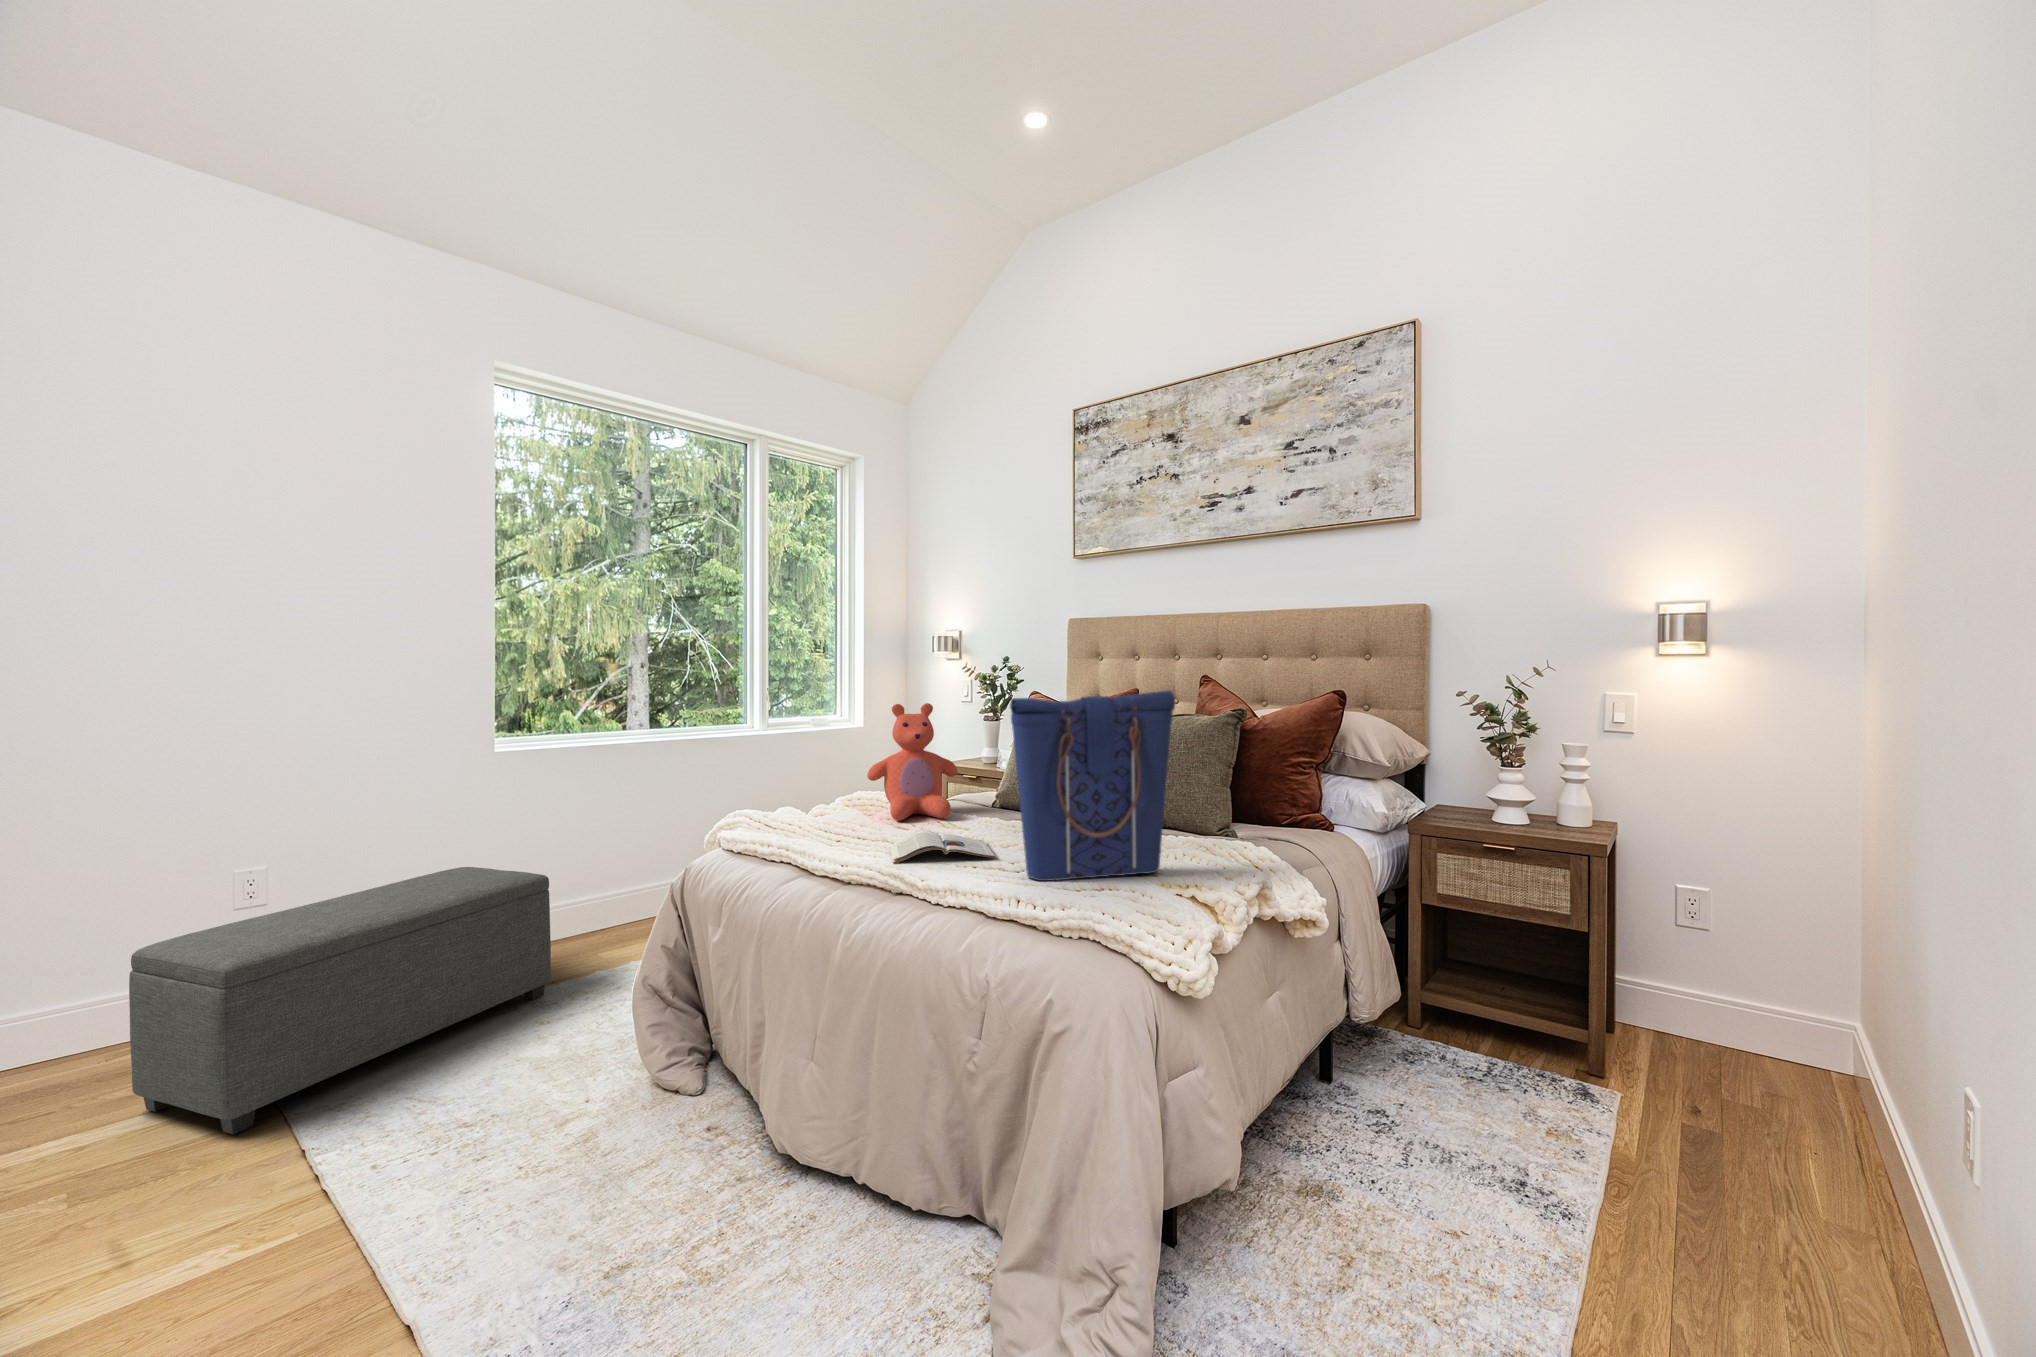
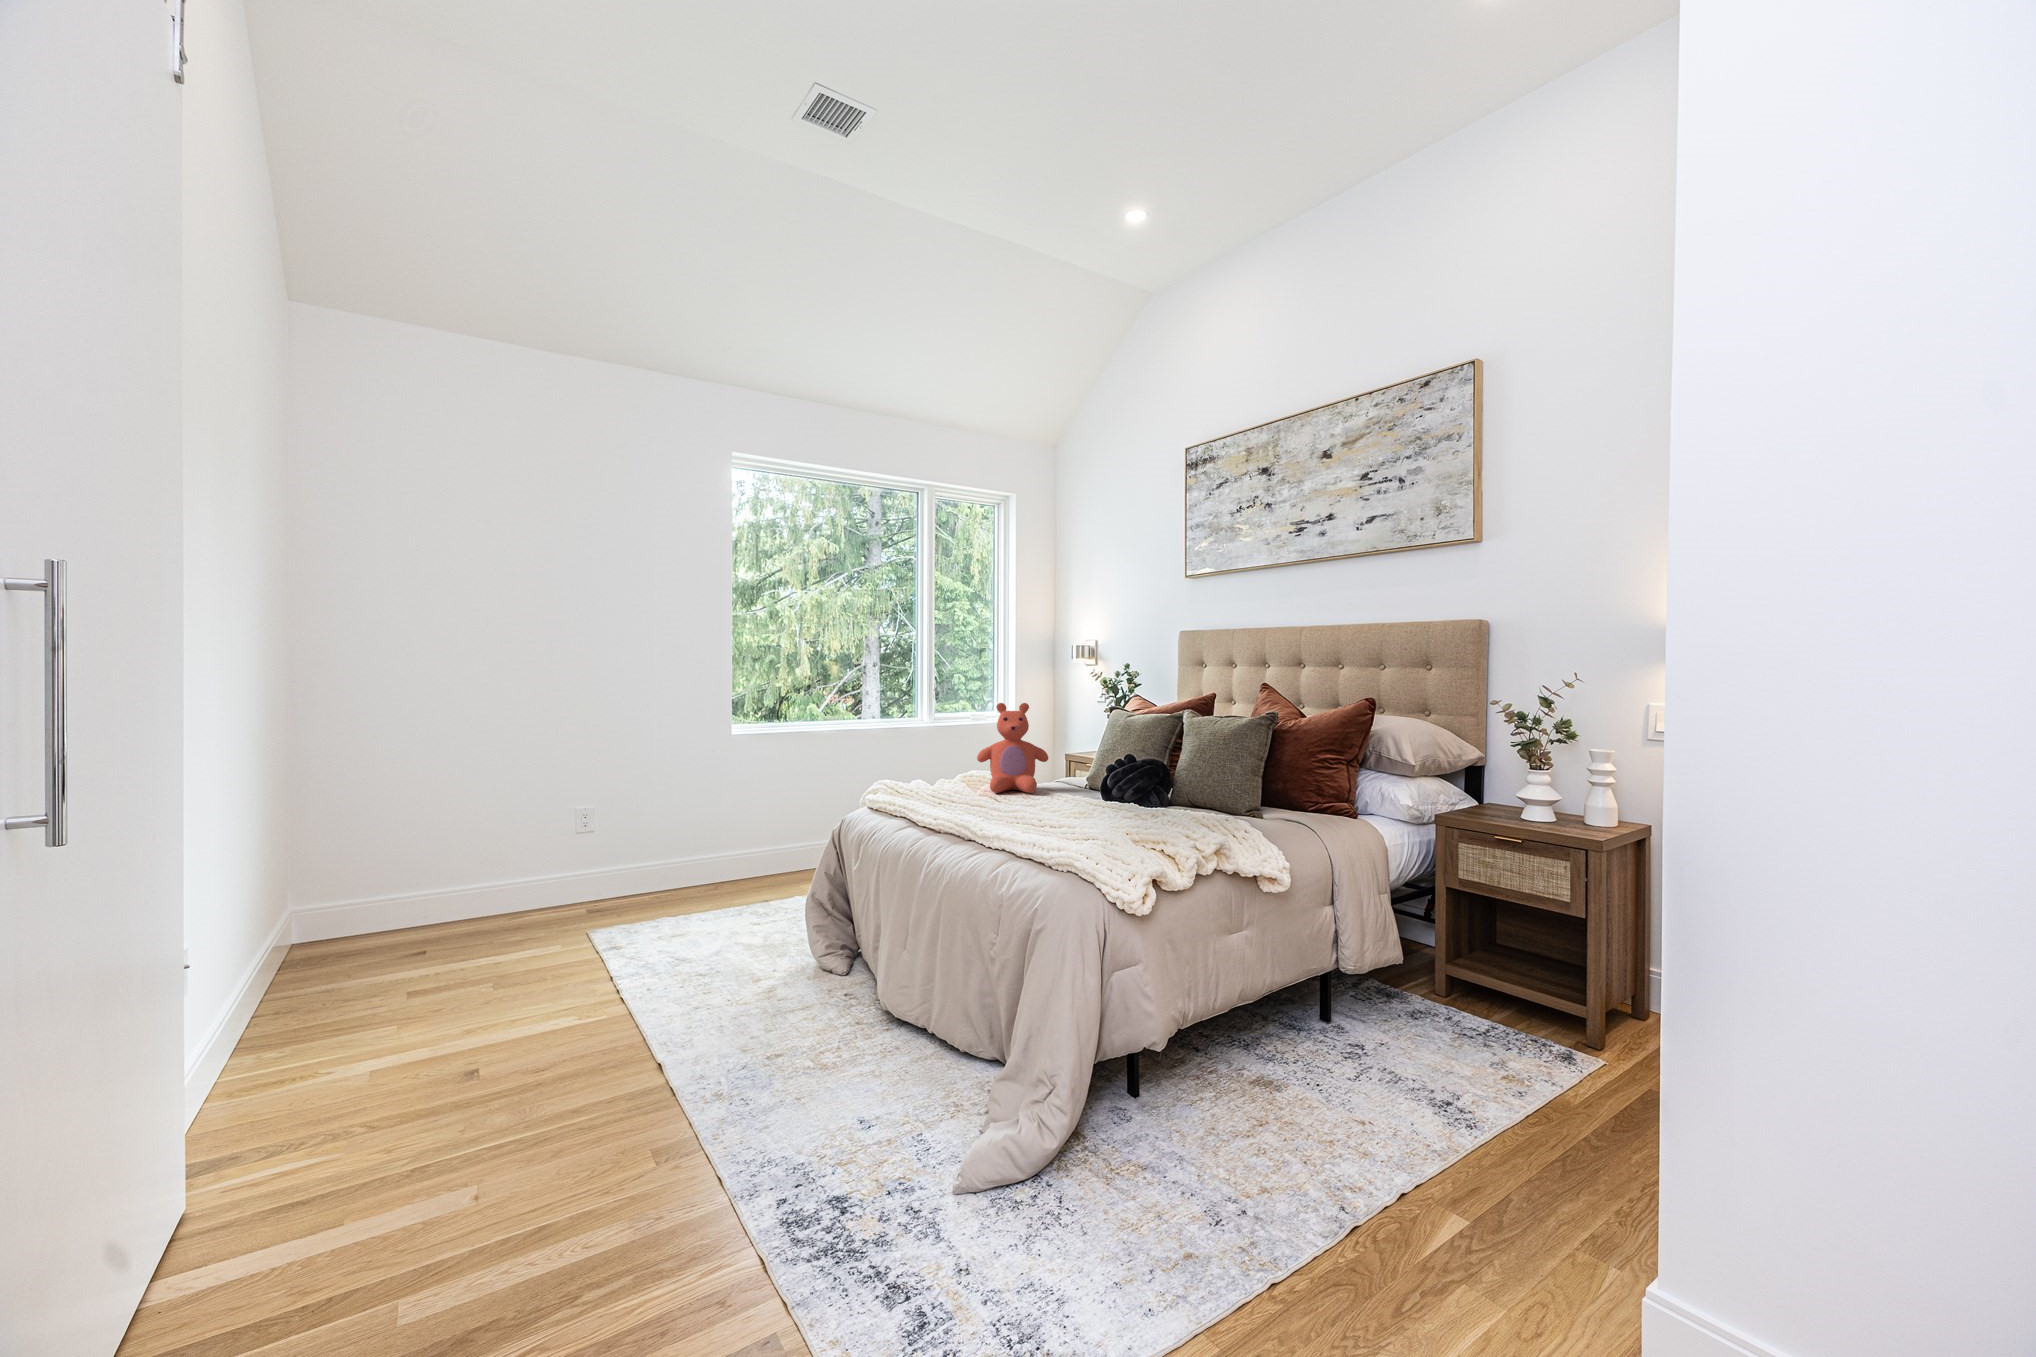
tote bag: present [1010,690,1175,881] -> none [1046,693,1173,832]
magazine: present [890,831,995,864] -> none [969,797,1047,817]
ottoman: present [129,867,551,1134] -> none [520,816,760,966]

